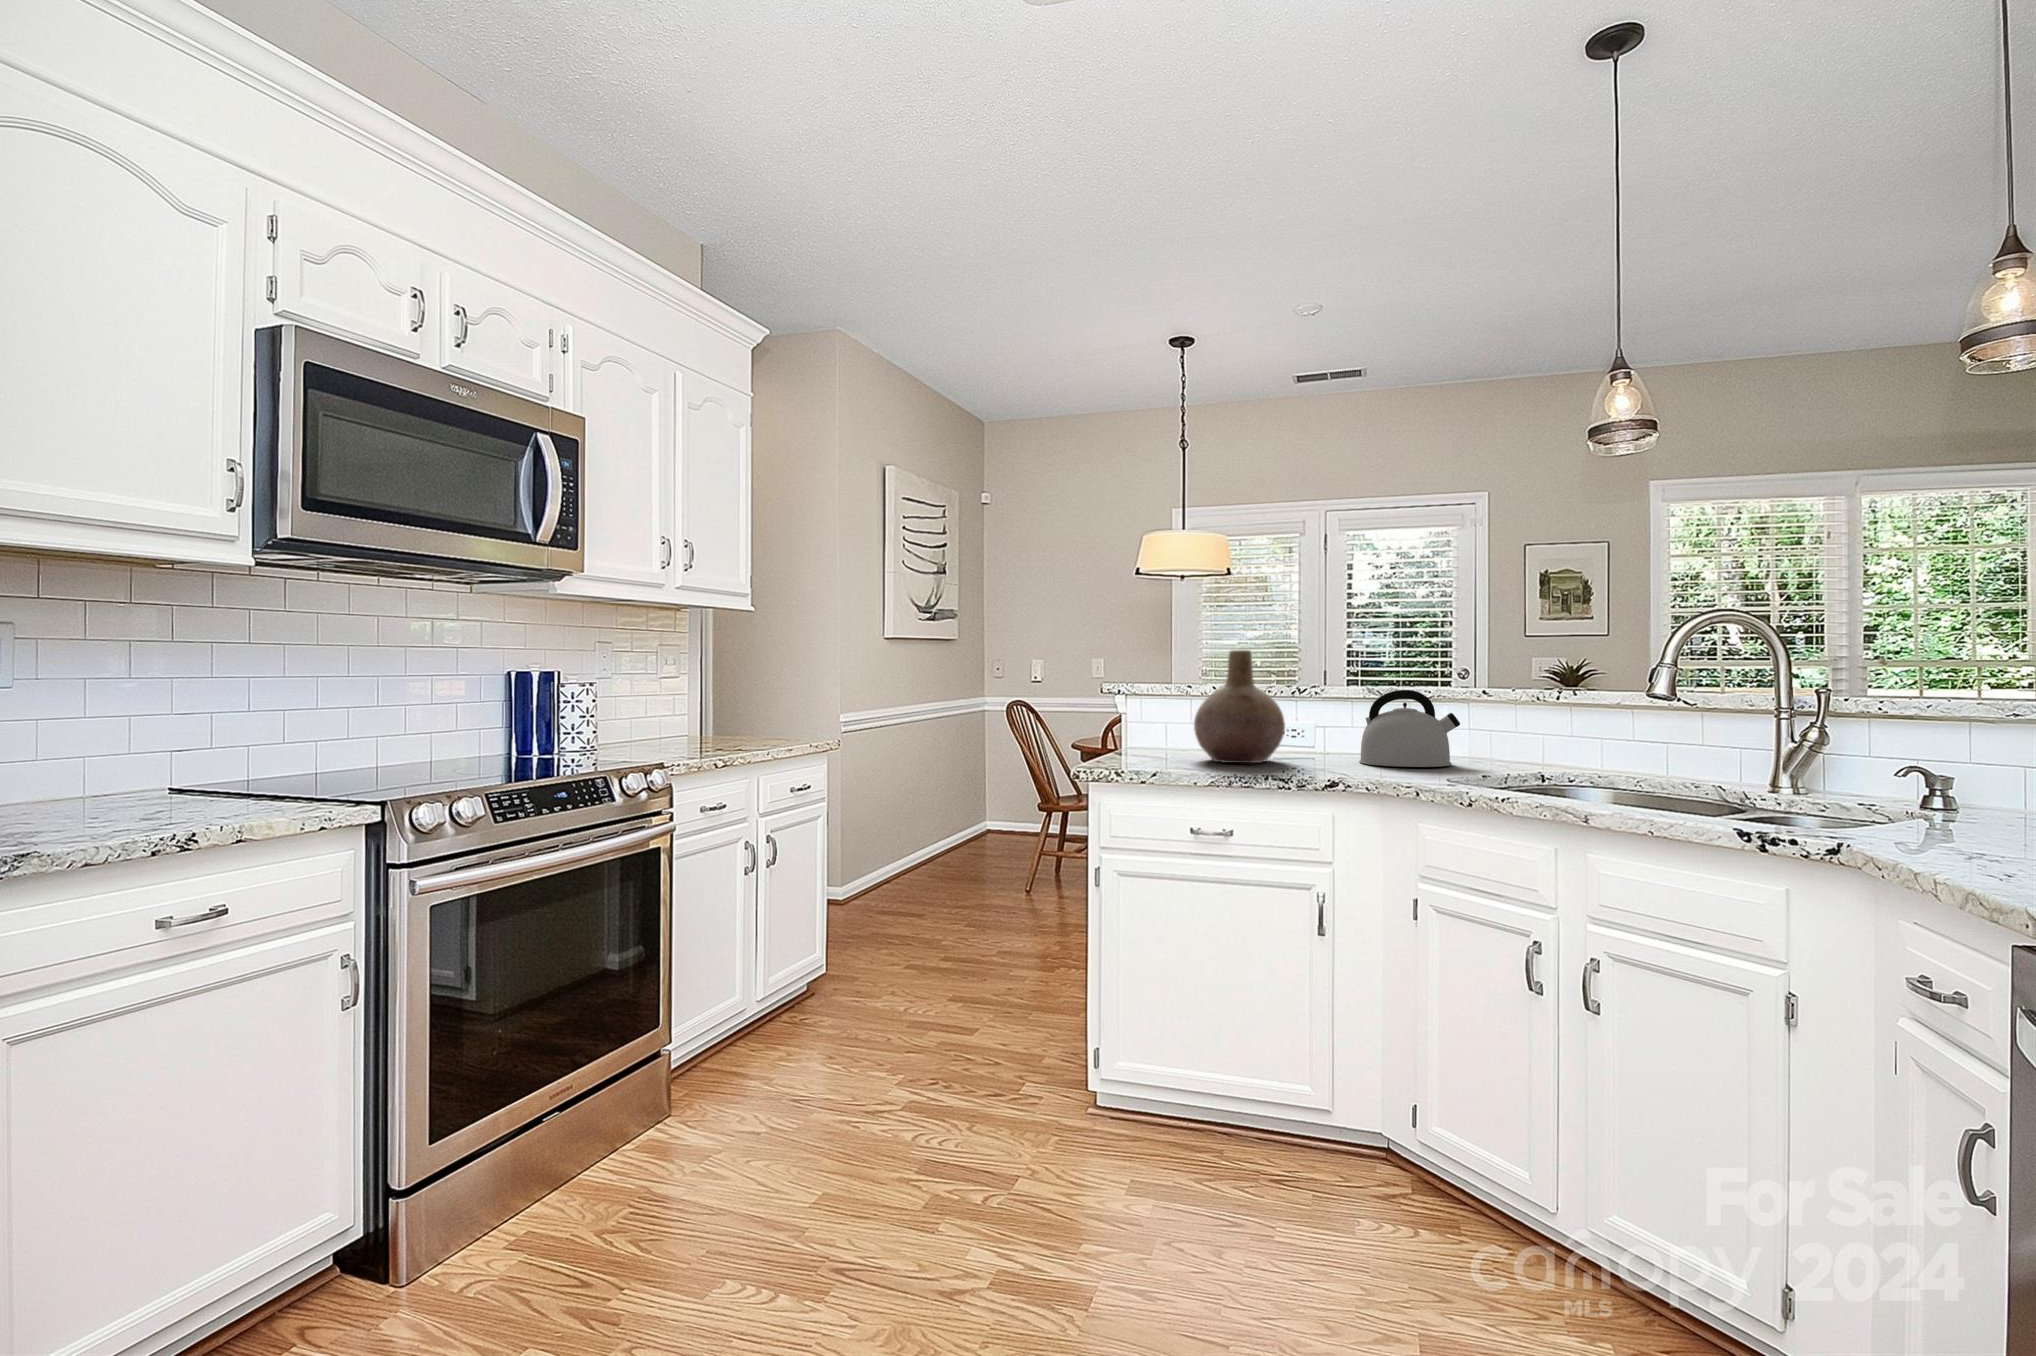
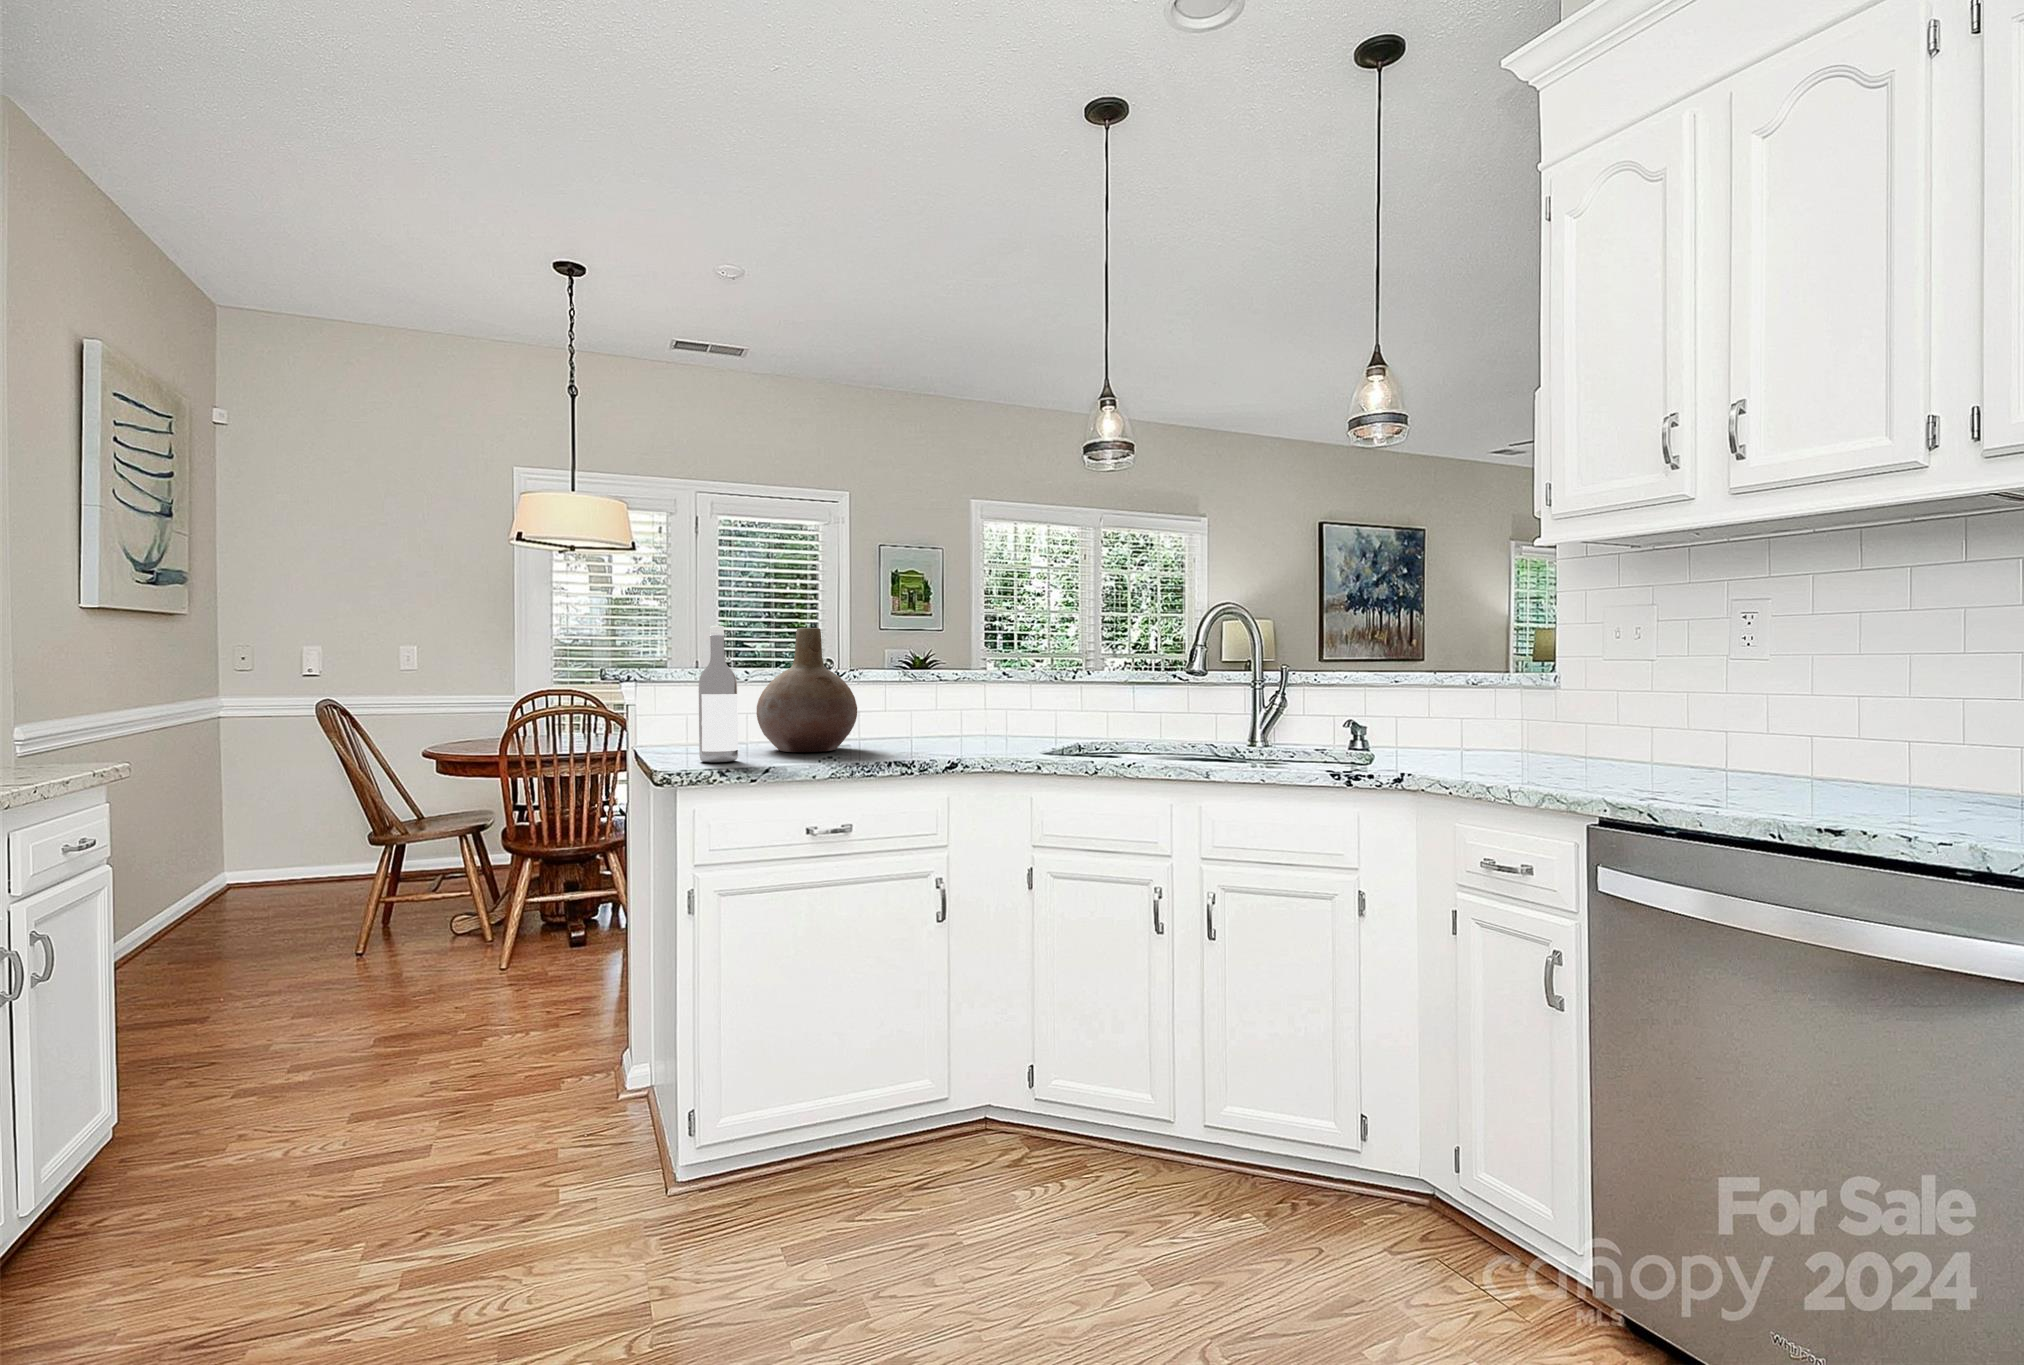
wine bottle: none [1125,651,1157,766] -> present [699,626,738,762]
kettle: present [1359,690,1460,767] -> none [914,671,1003,745]

